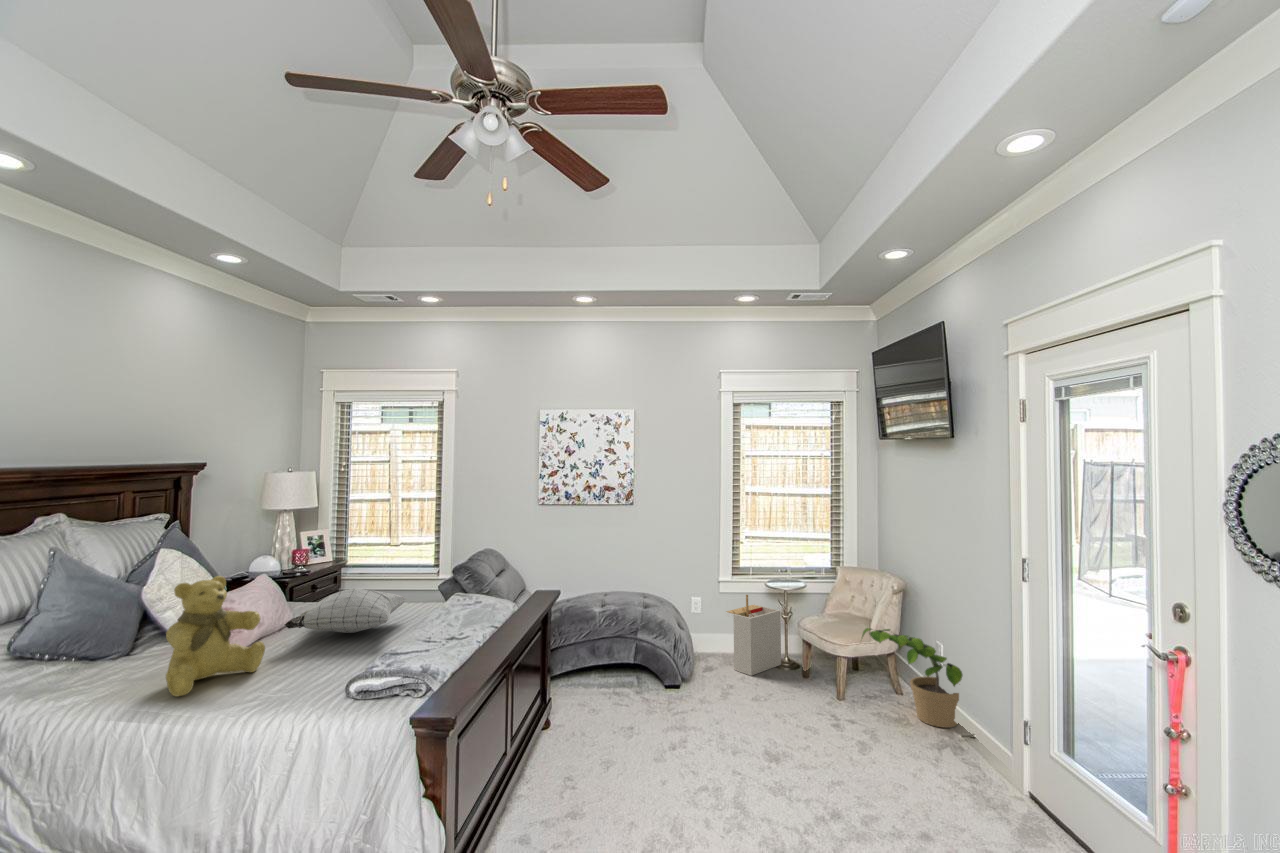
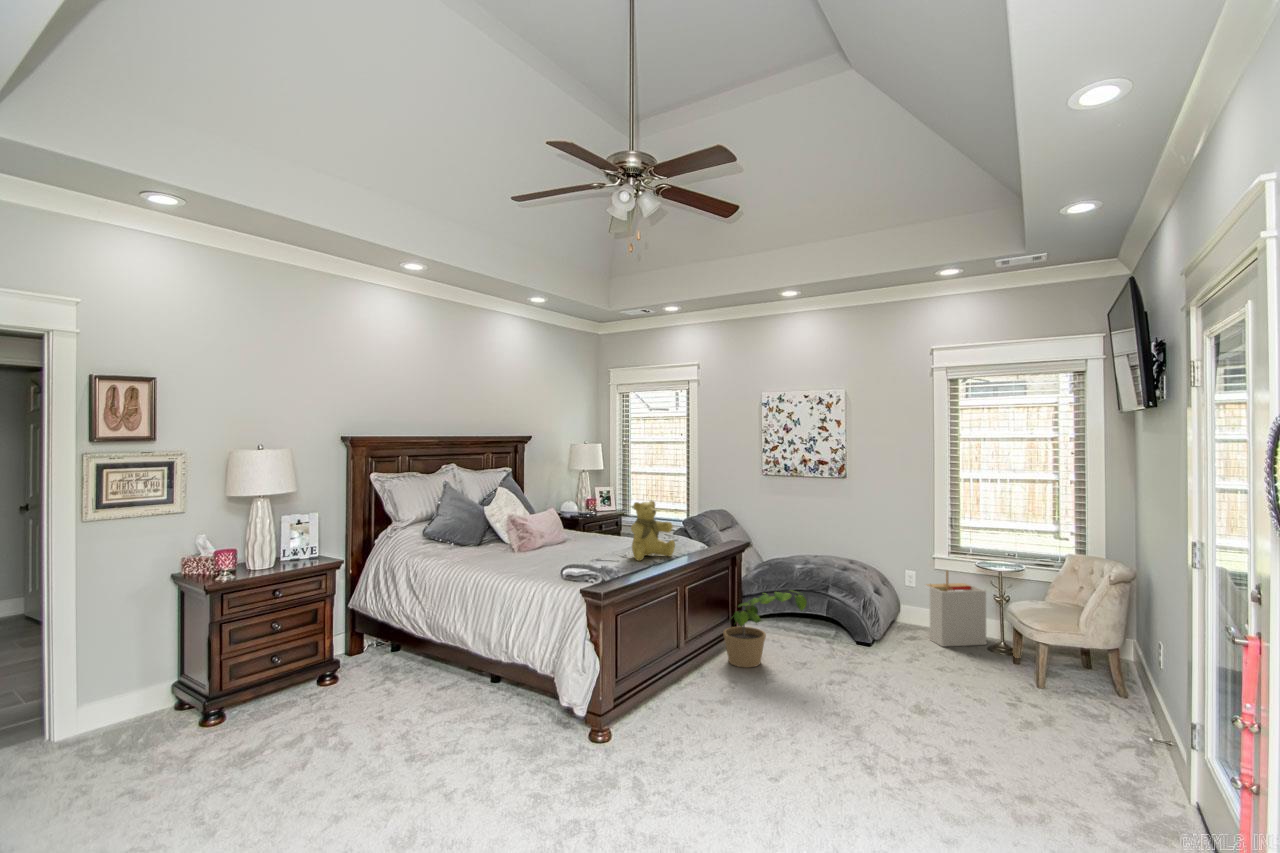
teddy bear: present [166,576,265,696] -> present [631,501,675,560]
pillow: present [284,589,406,633] -> none [546,520,624,548]
potted plant: present [862,628,963,728] -> present [723,591,807,668]

